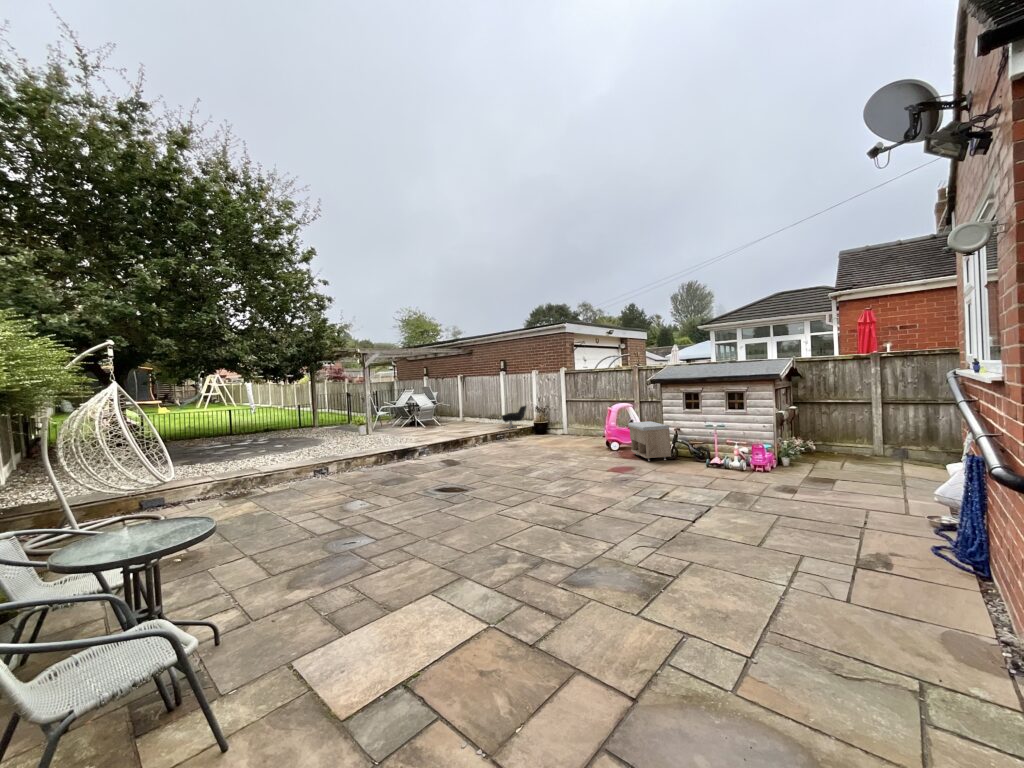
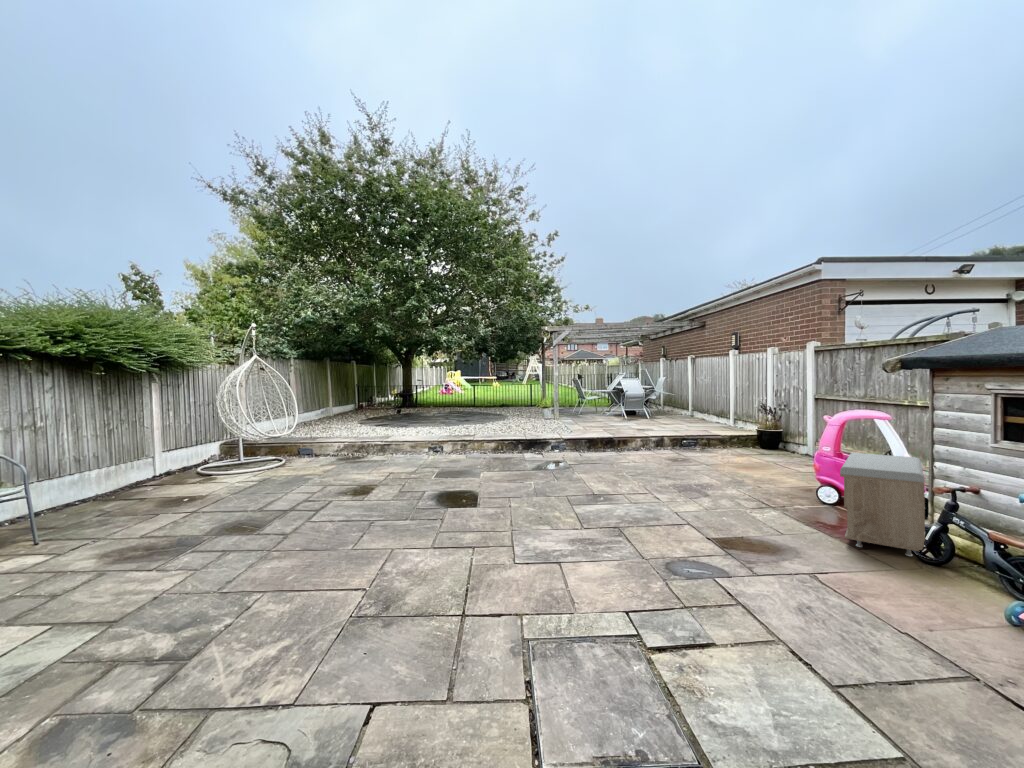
lounge chair: present [502,406,526,428] -> none [709,401,758,435]

